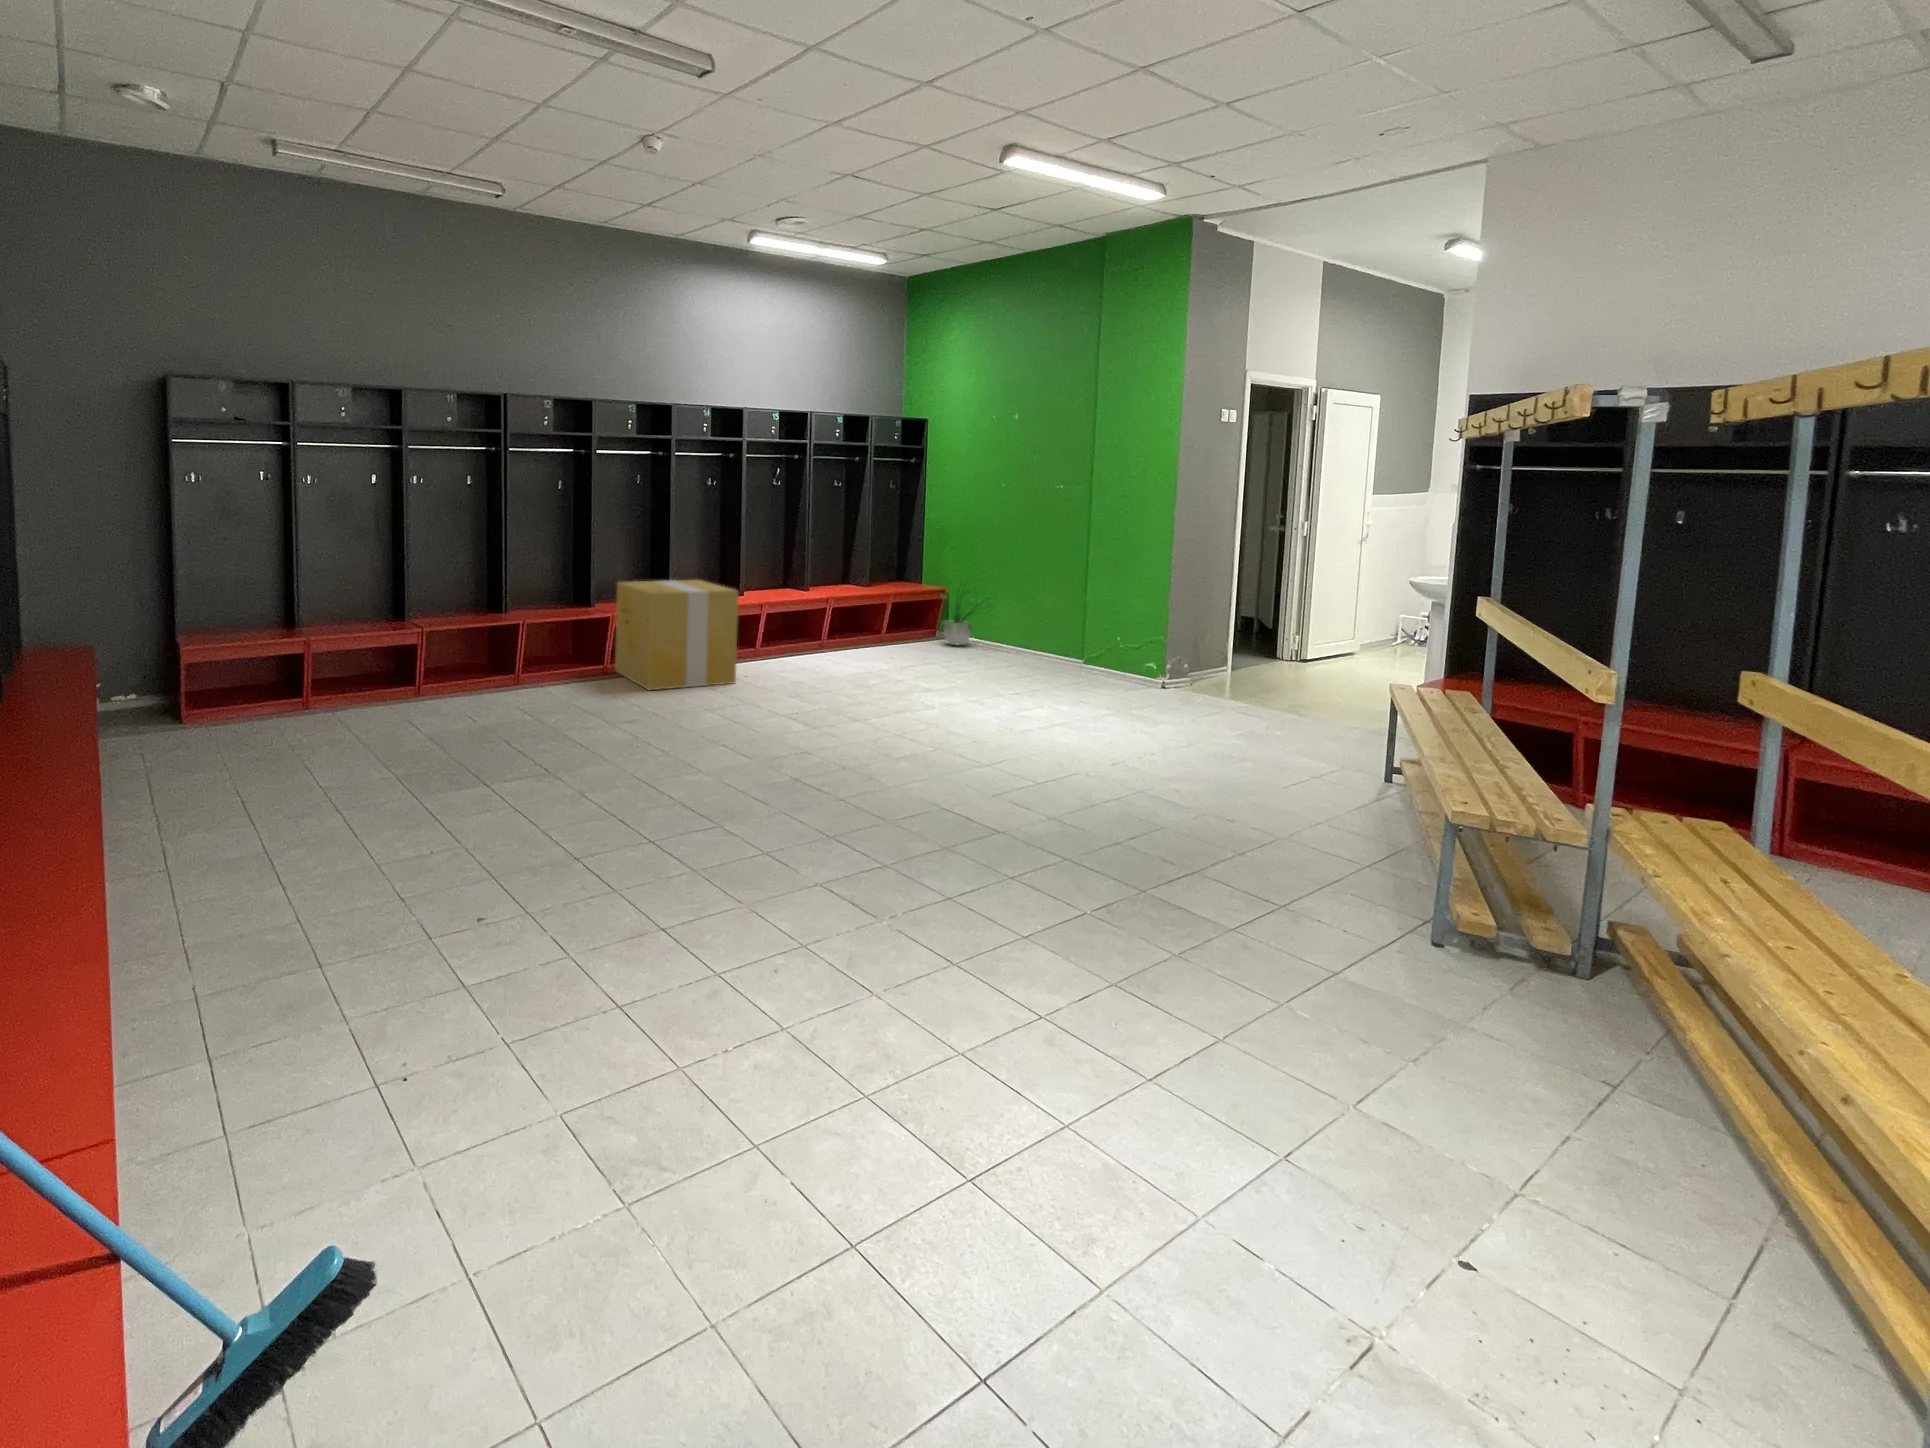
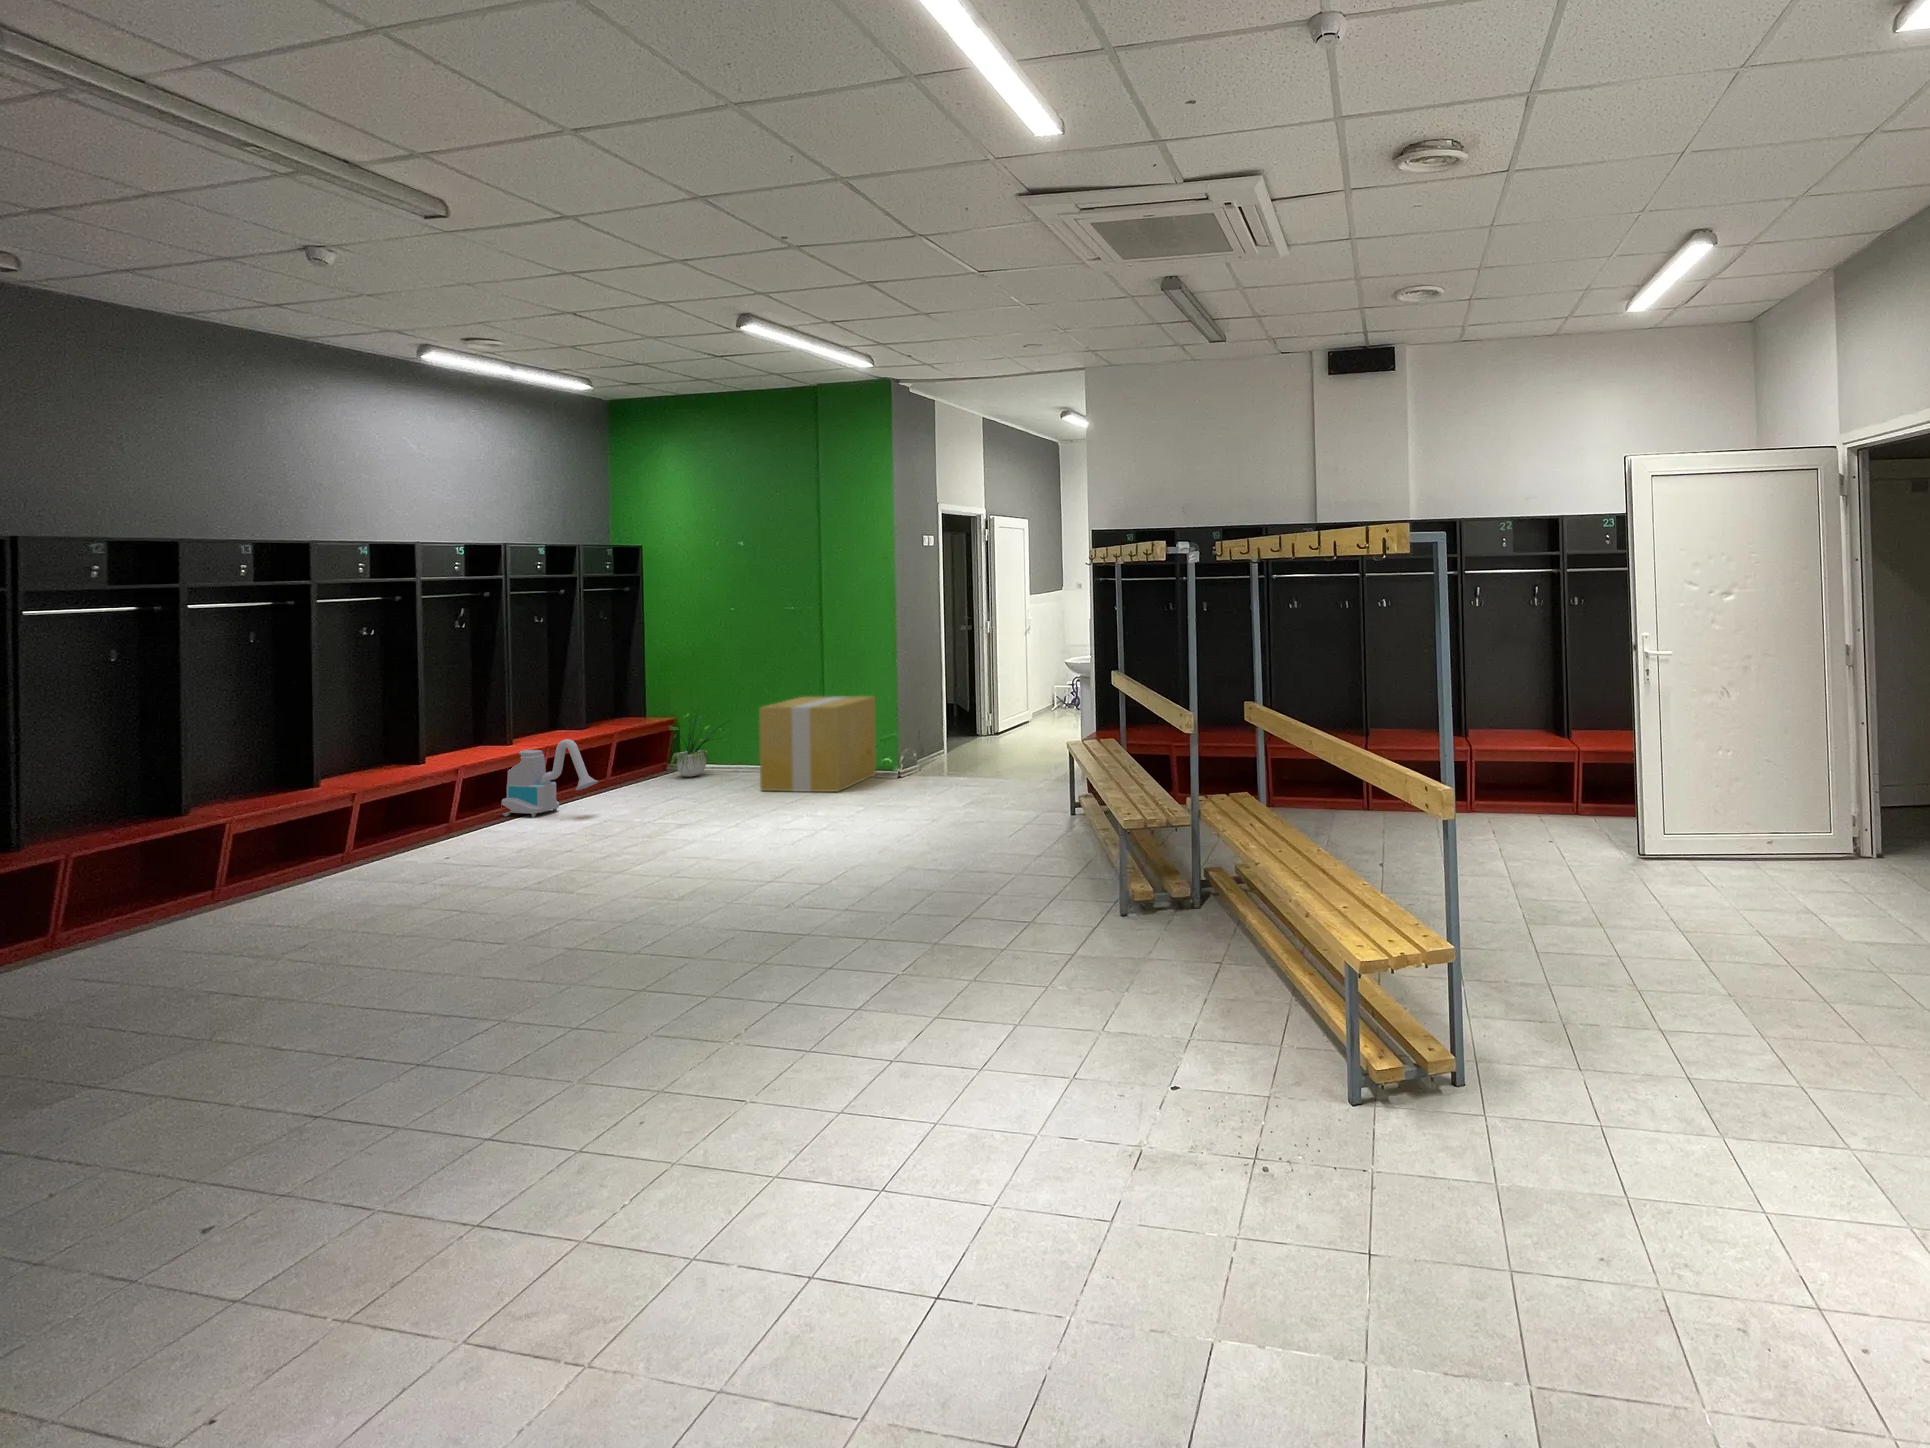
cardboard box: present [615,580,739,690] -> present [759,696,876,792]
vacuum cleaner: none [796,591,867,656] -> present [502,739,598,817]

